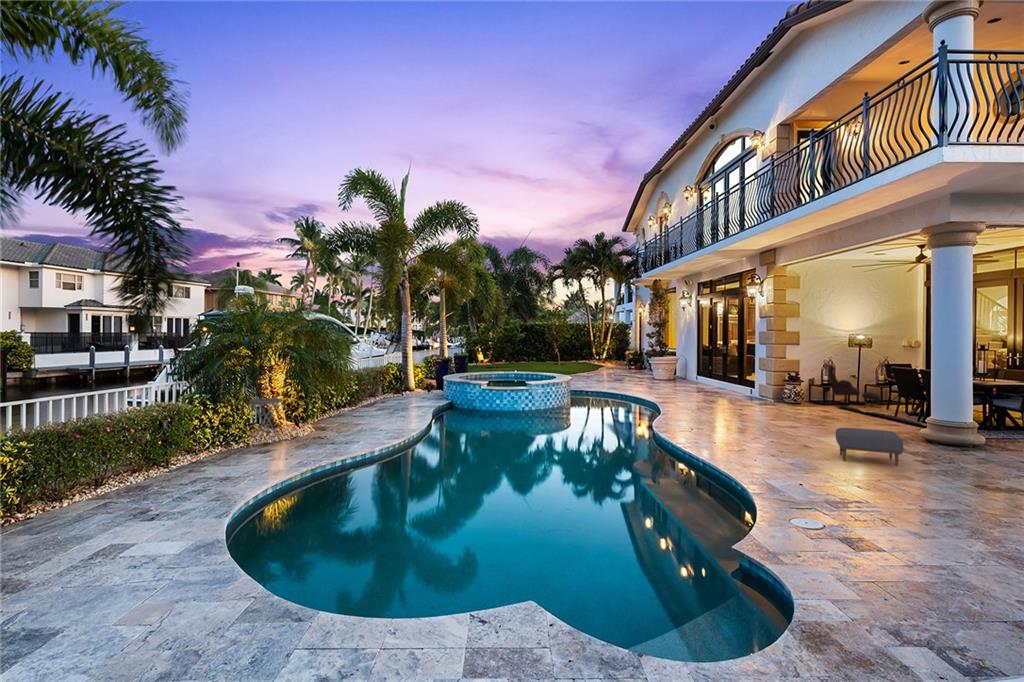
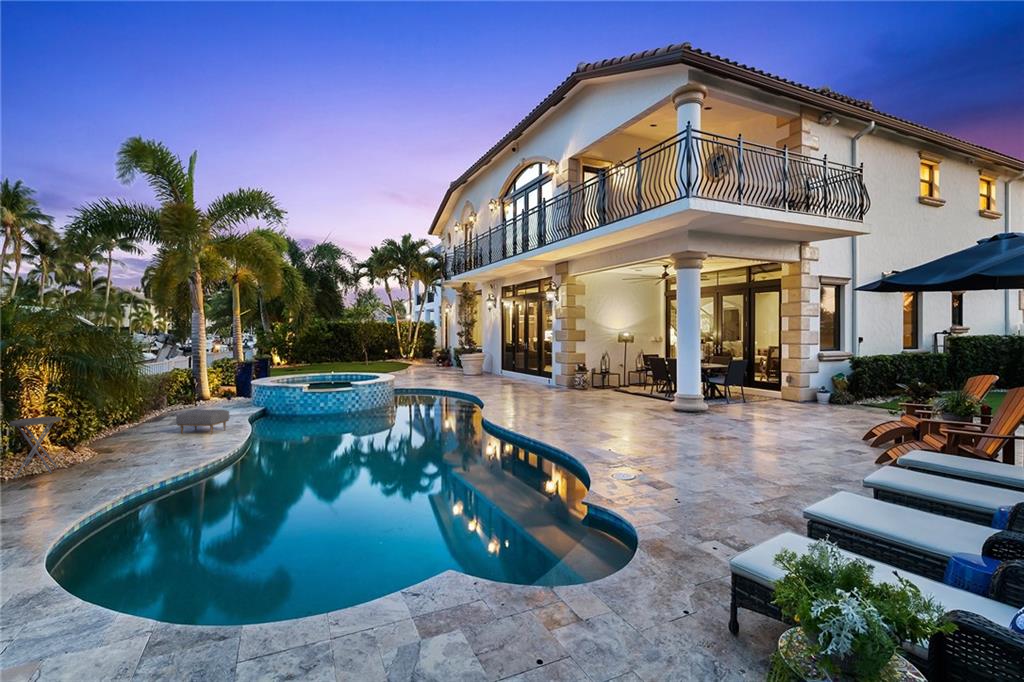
lounge chair: present [828,364,880,406] -> none [605,356,640,388]
ottoman: present [836,428,904,466] -> present [176,410,230,434]

